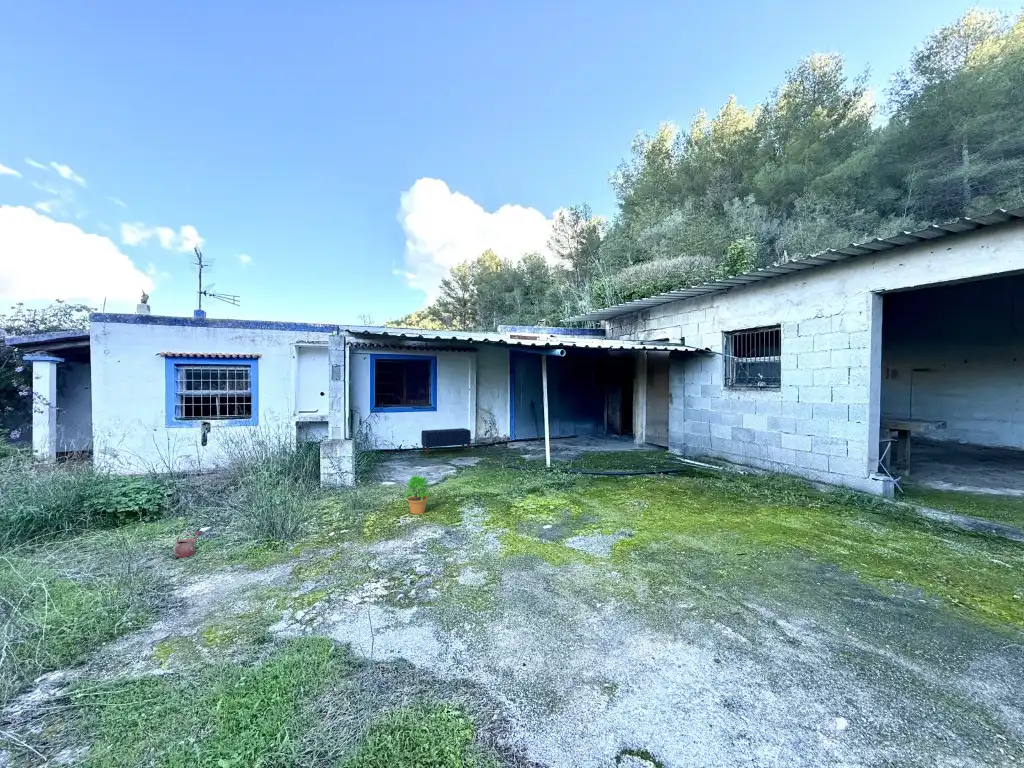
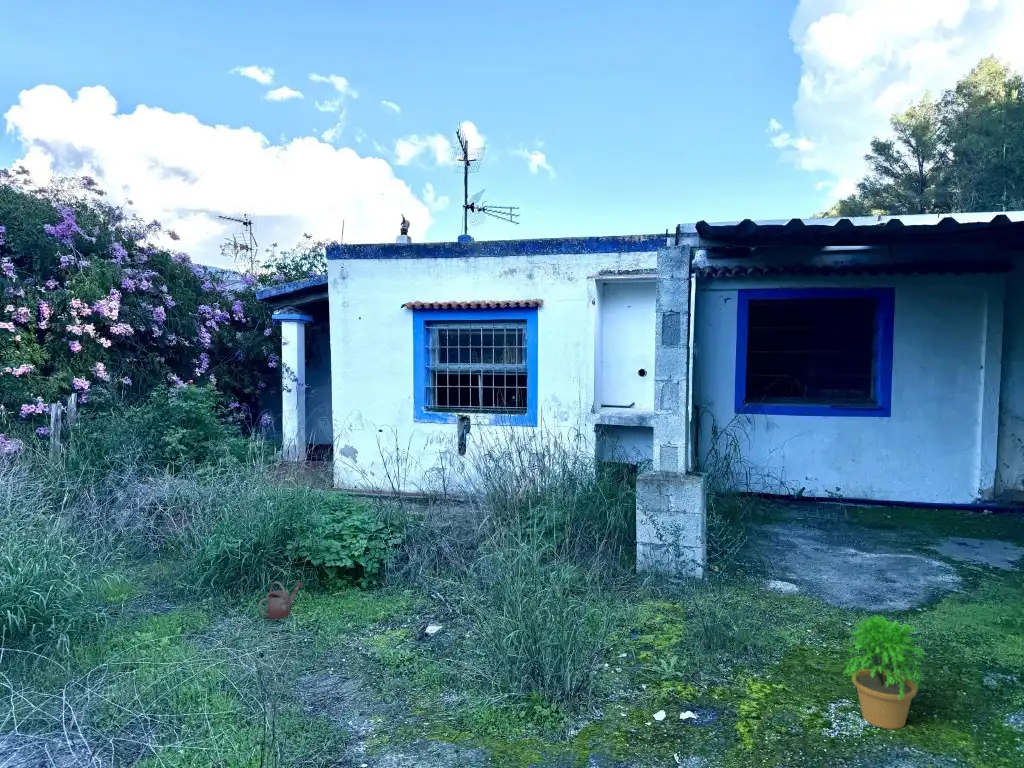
bench: present [421,428,471,454] -> none [849,456,982,516]
watering can: present [173,531,202,558] -> present [258,581,304,619]

